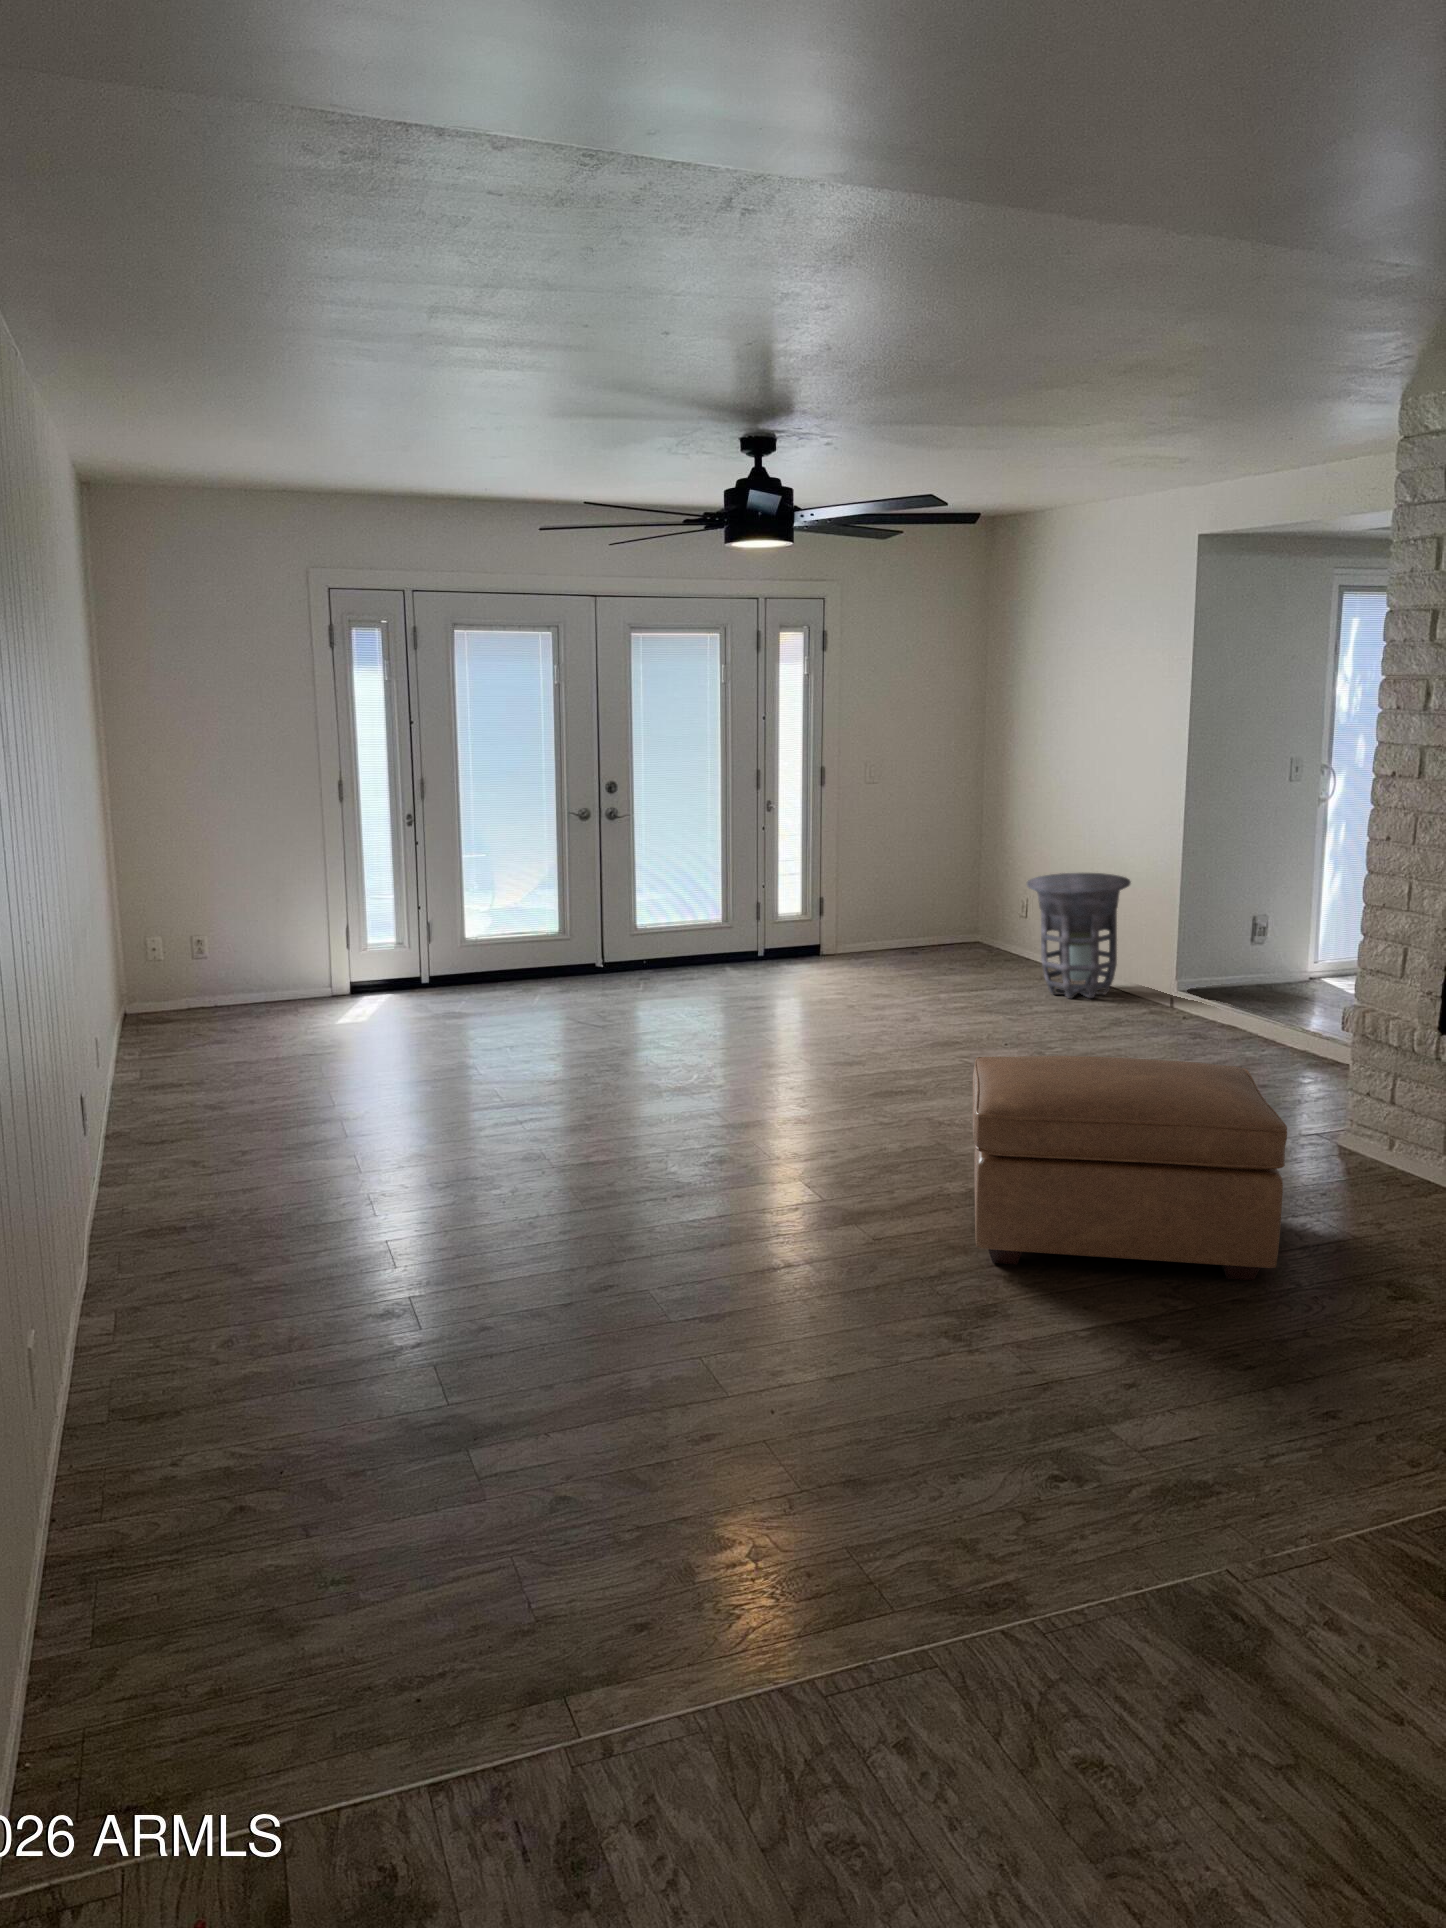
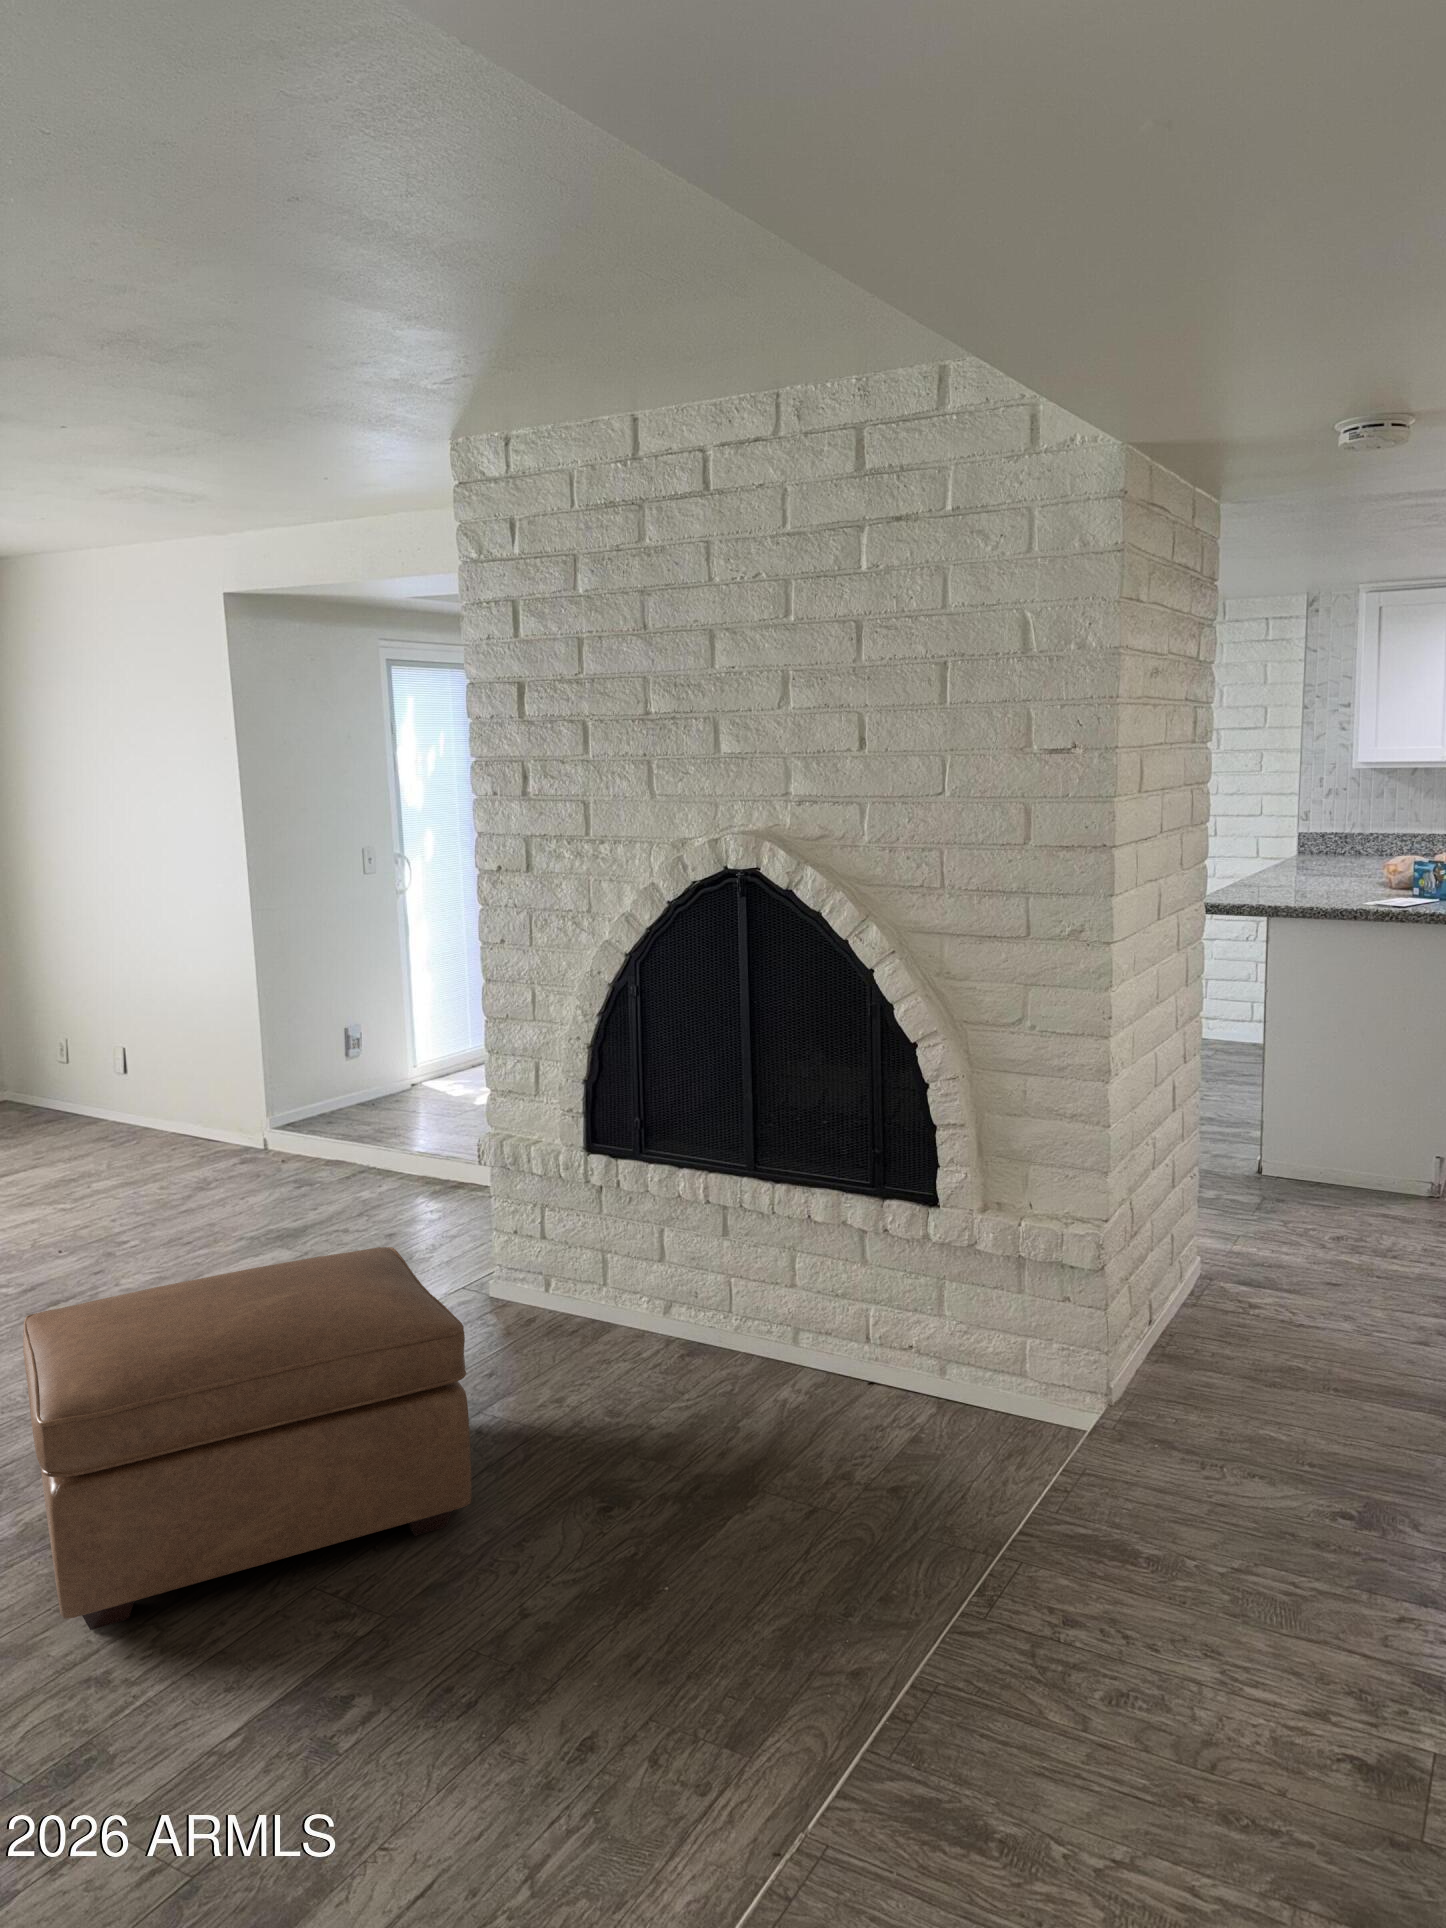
side table: present [1027,873,1131,999] -> none [62,999,197,1162]

